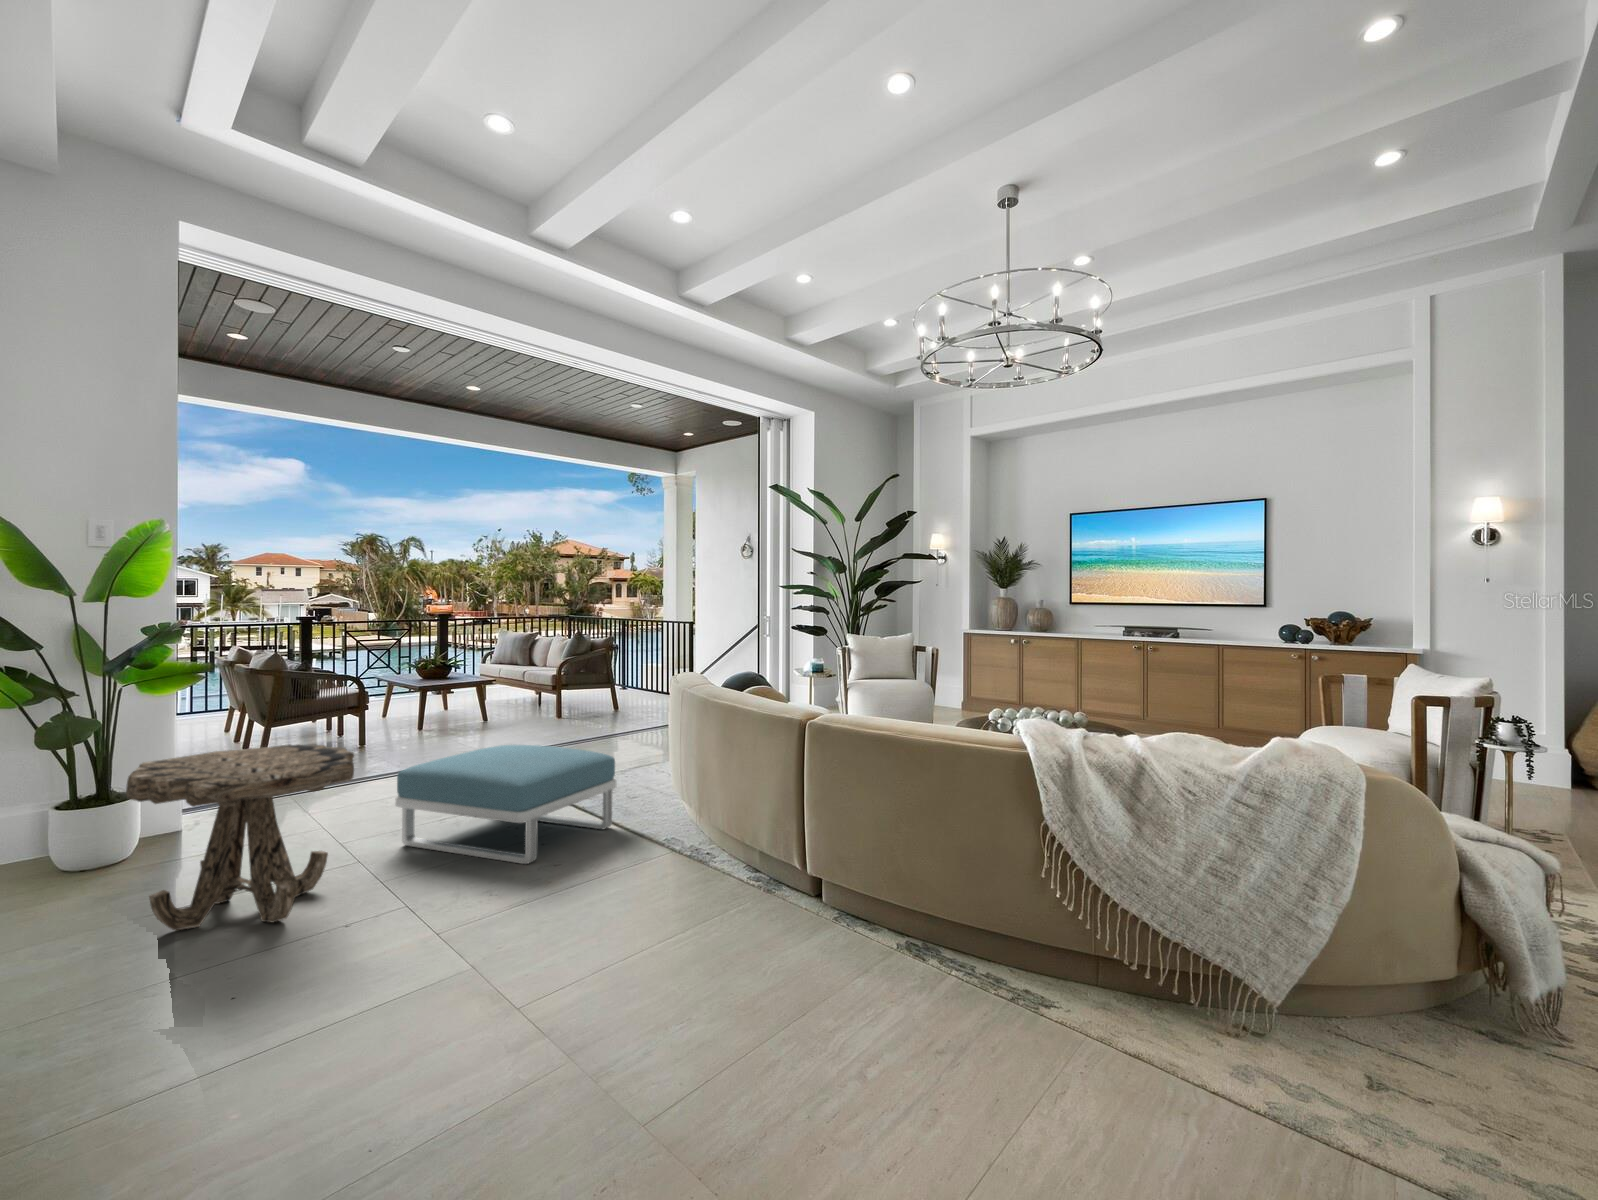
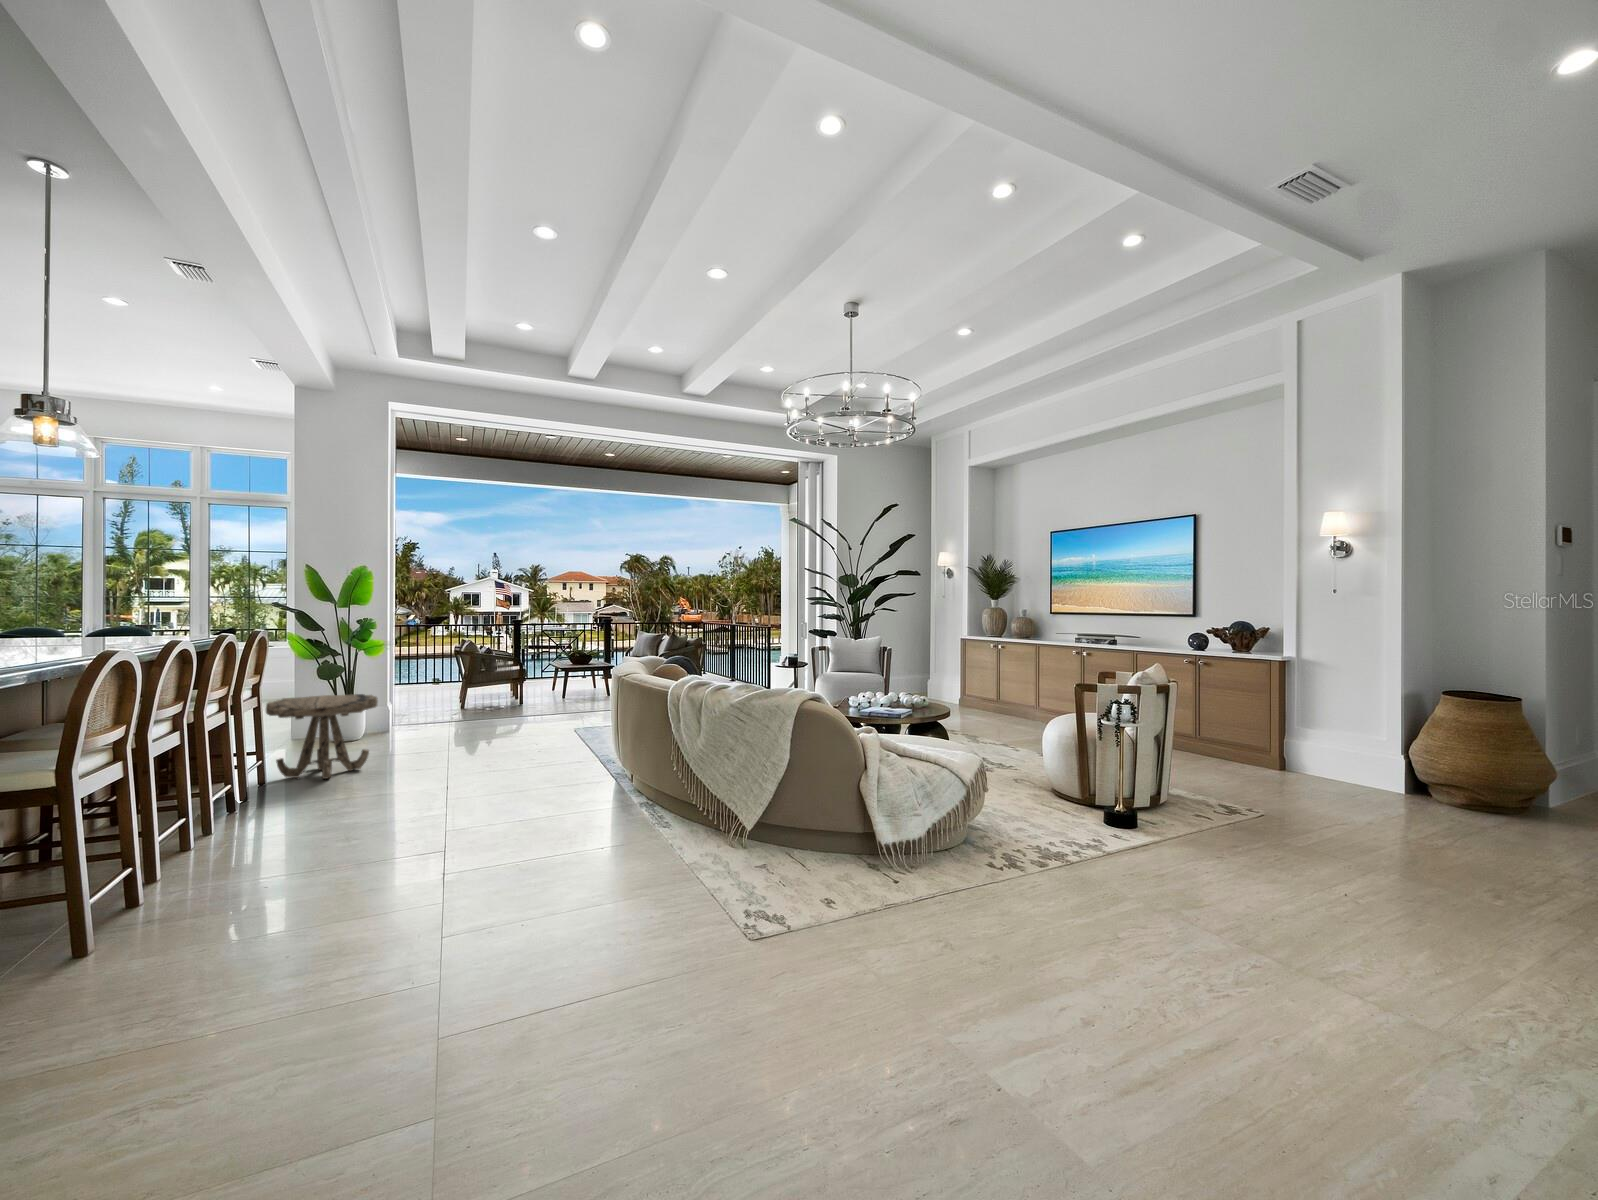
footstool: present [395,745,616,864] -> none [427,703,551,768]

